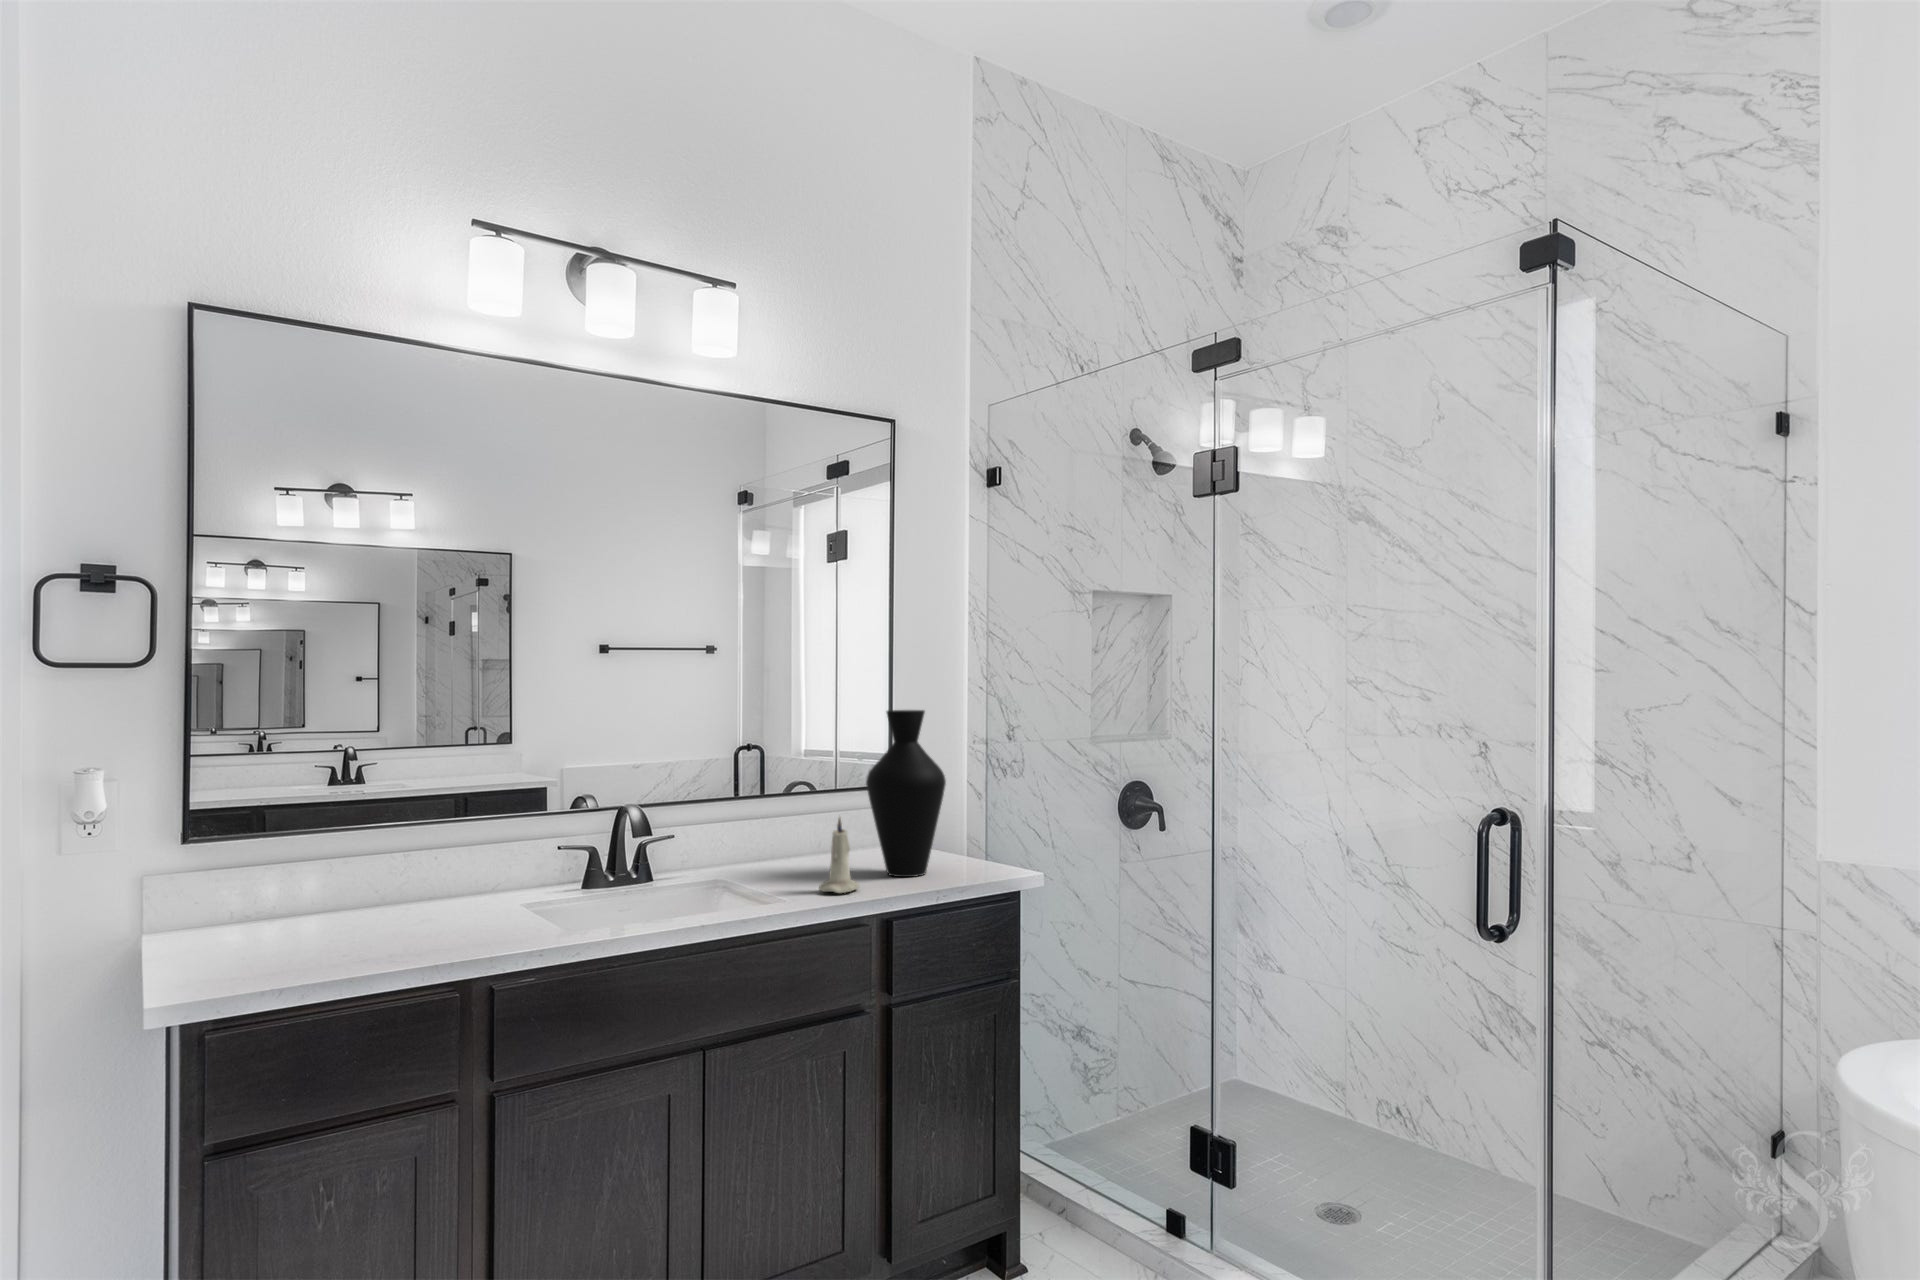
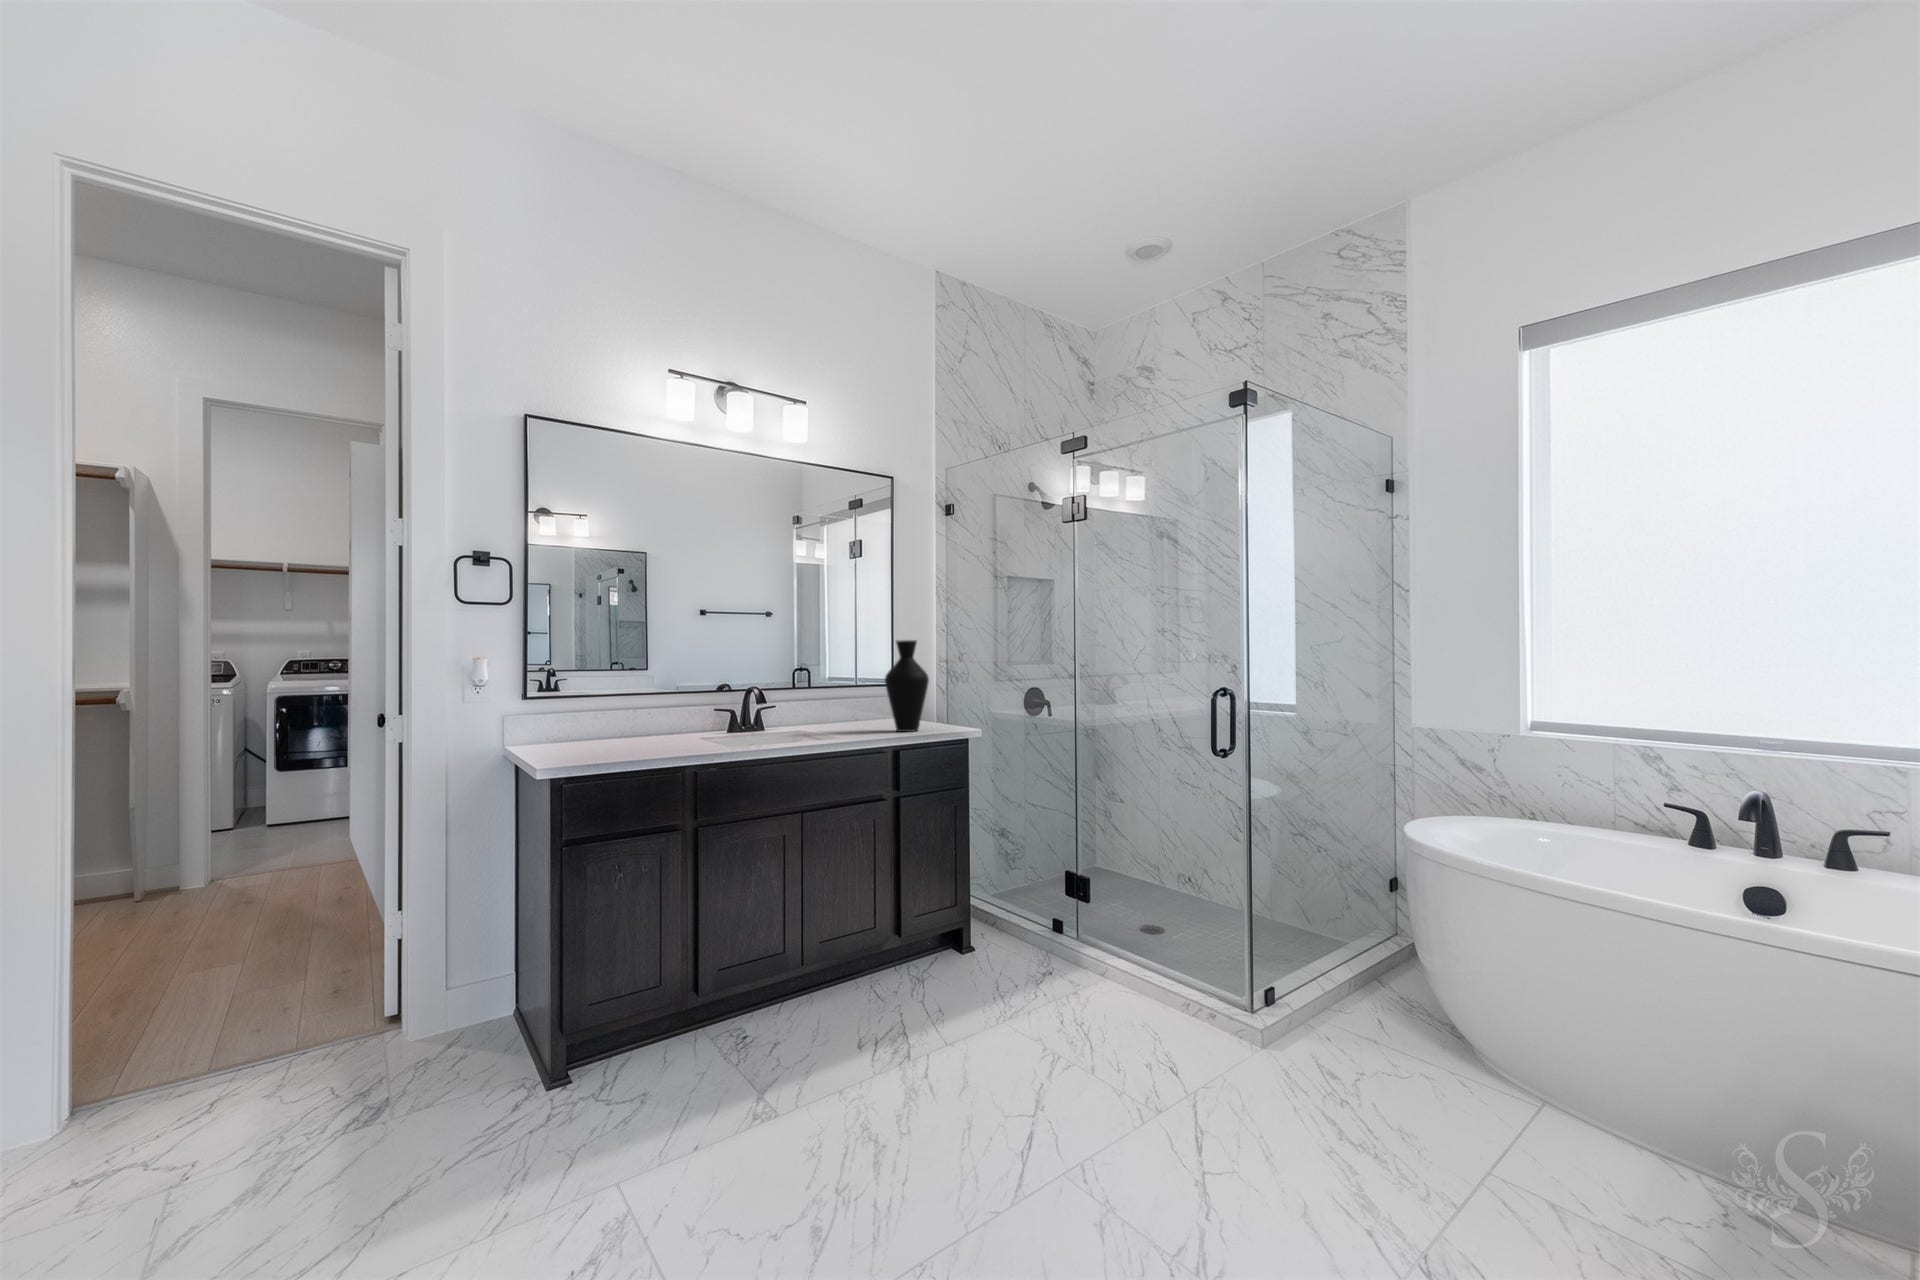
candle: present [819,818,860,893] -> none [862,695,884,736]

